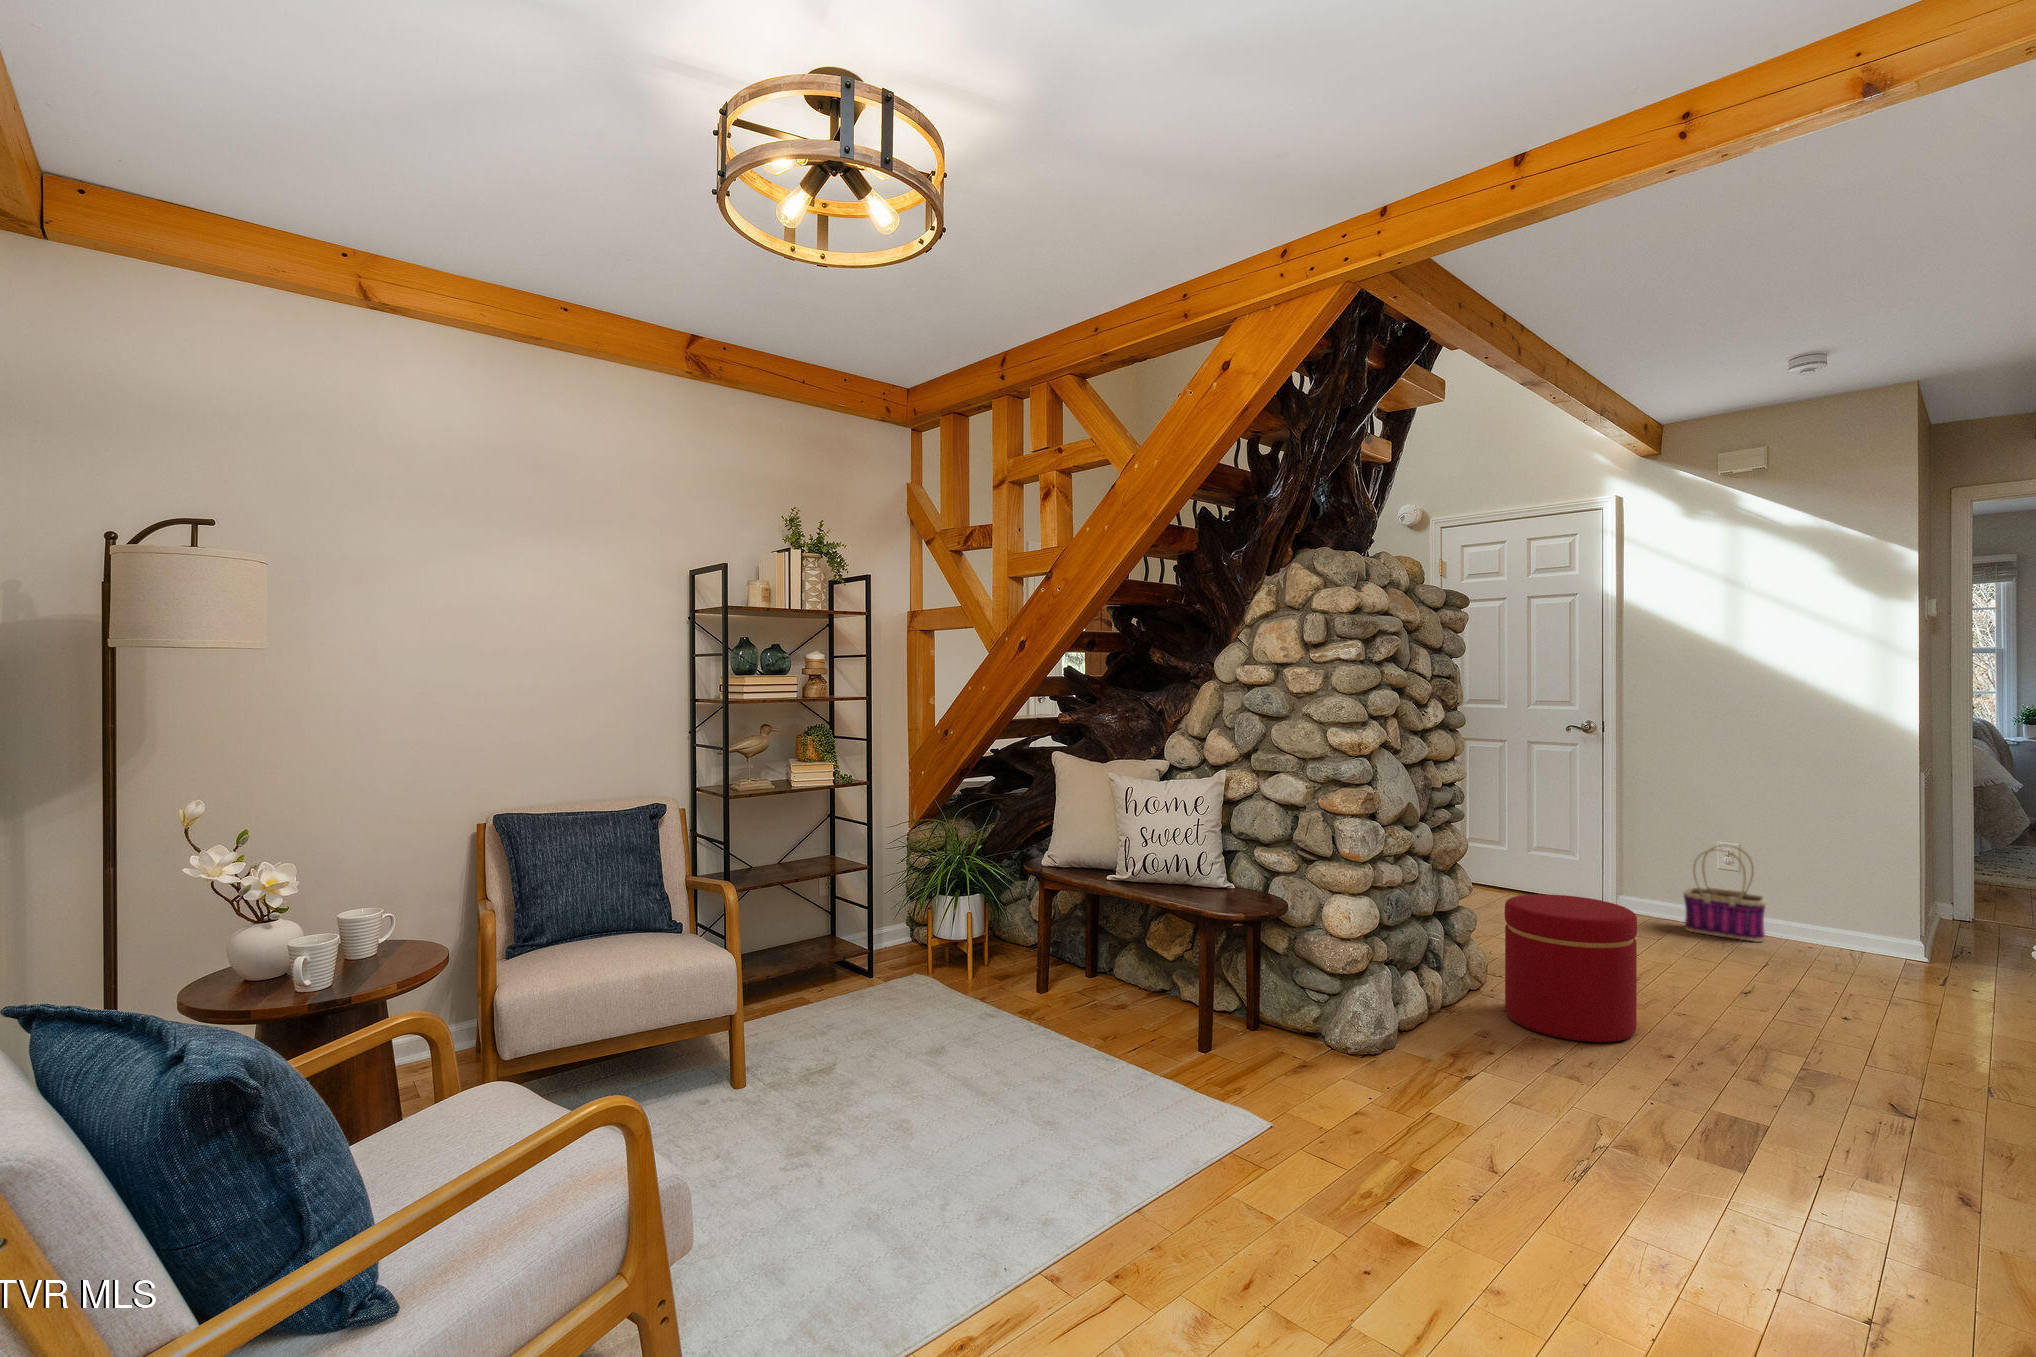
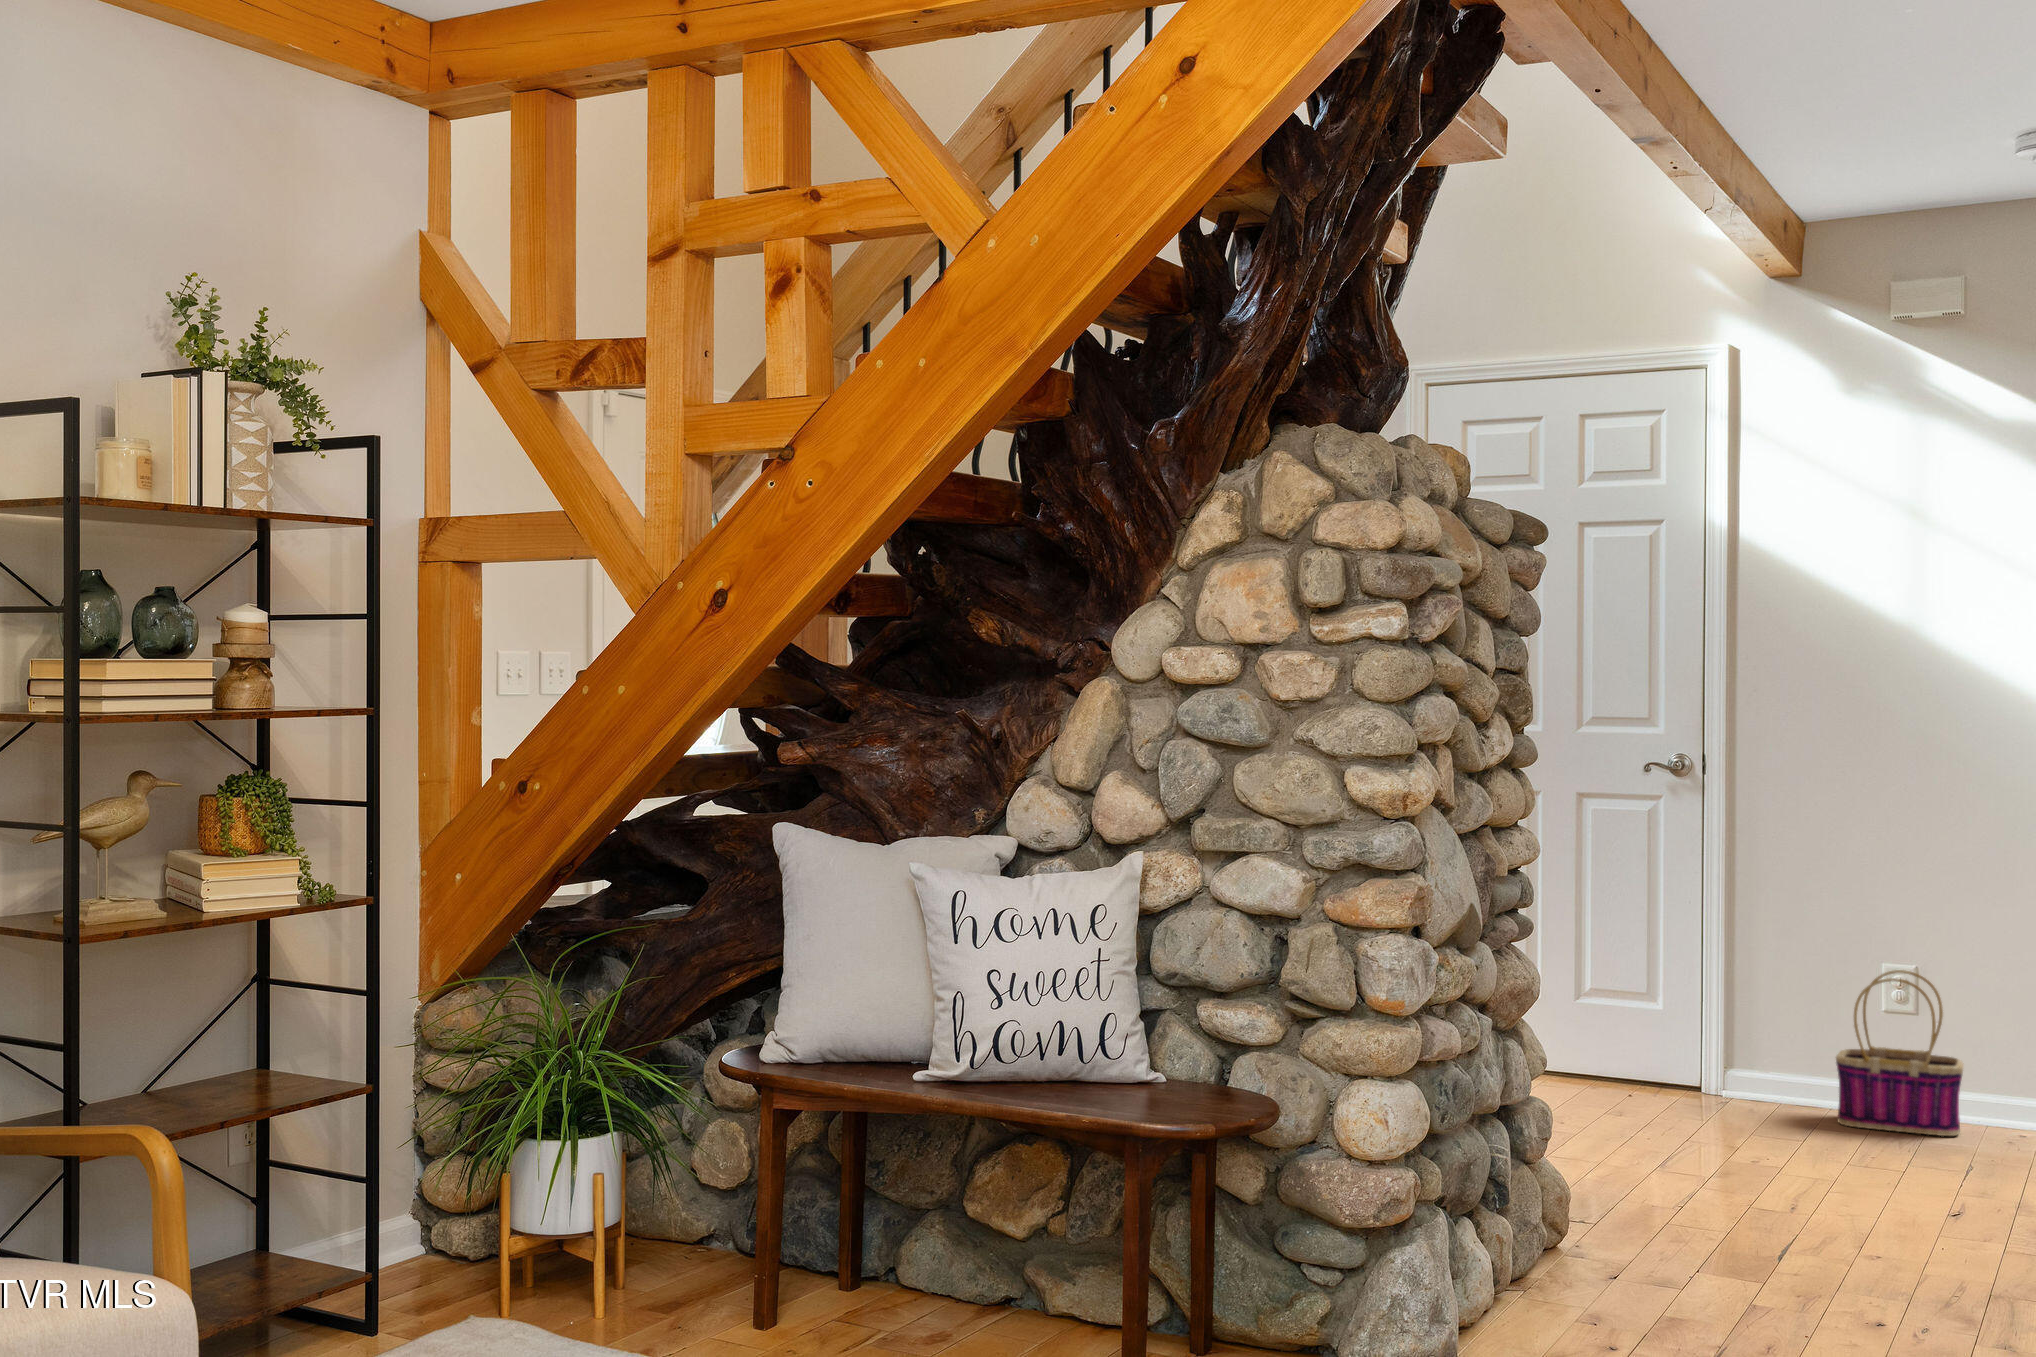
ottoman: present [1505,894,1637,1042] -> none [1618,1067,1835,1320]

